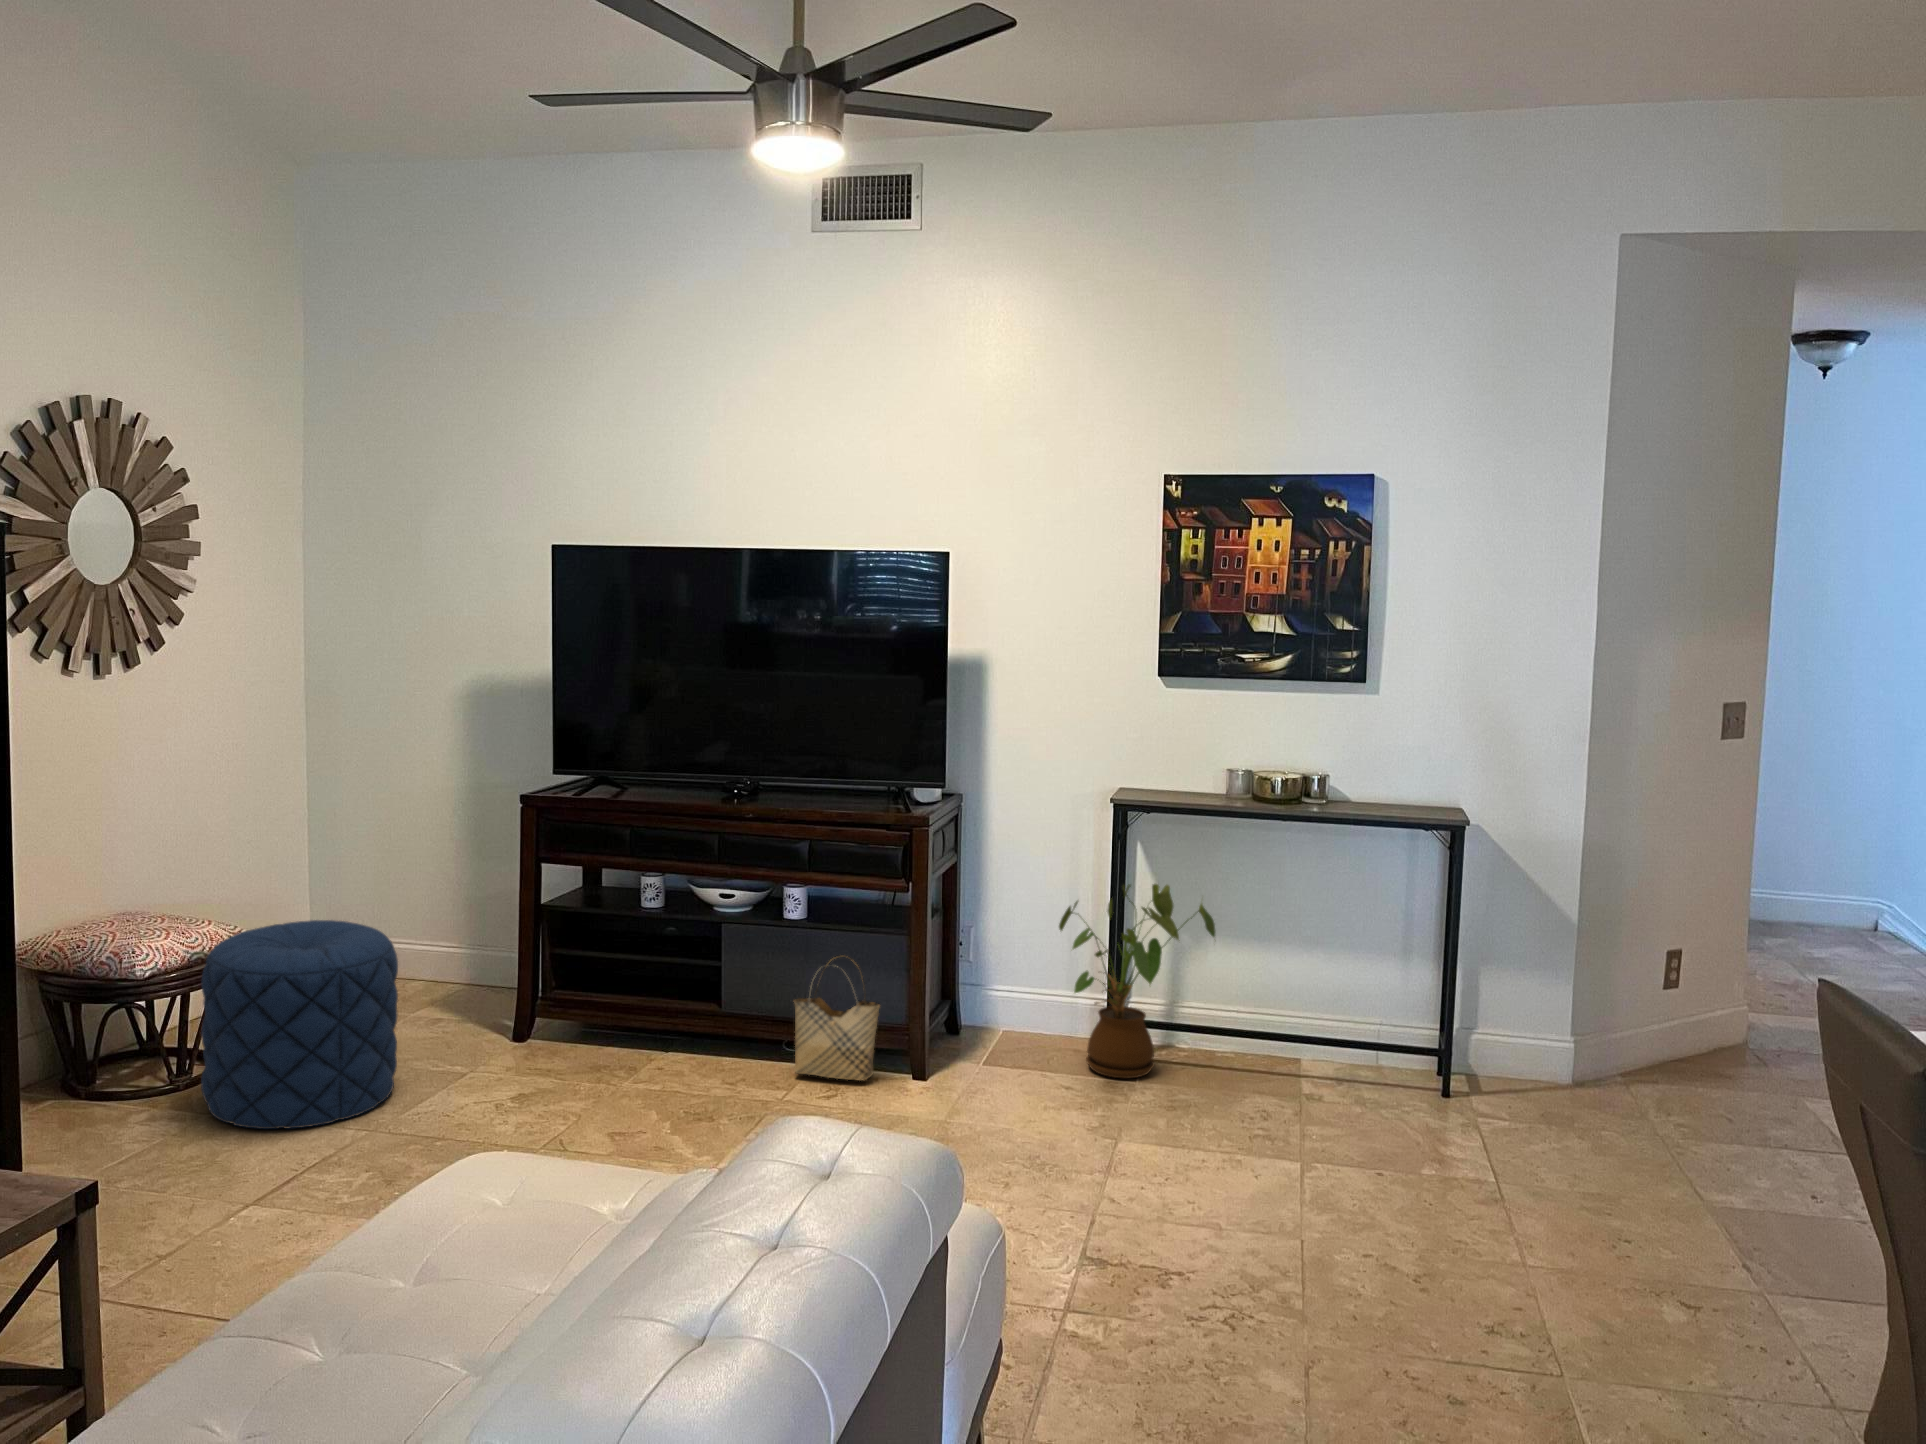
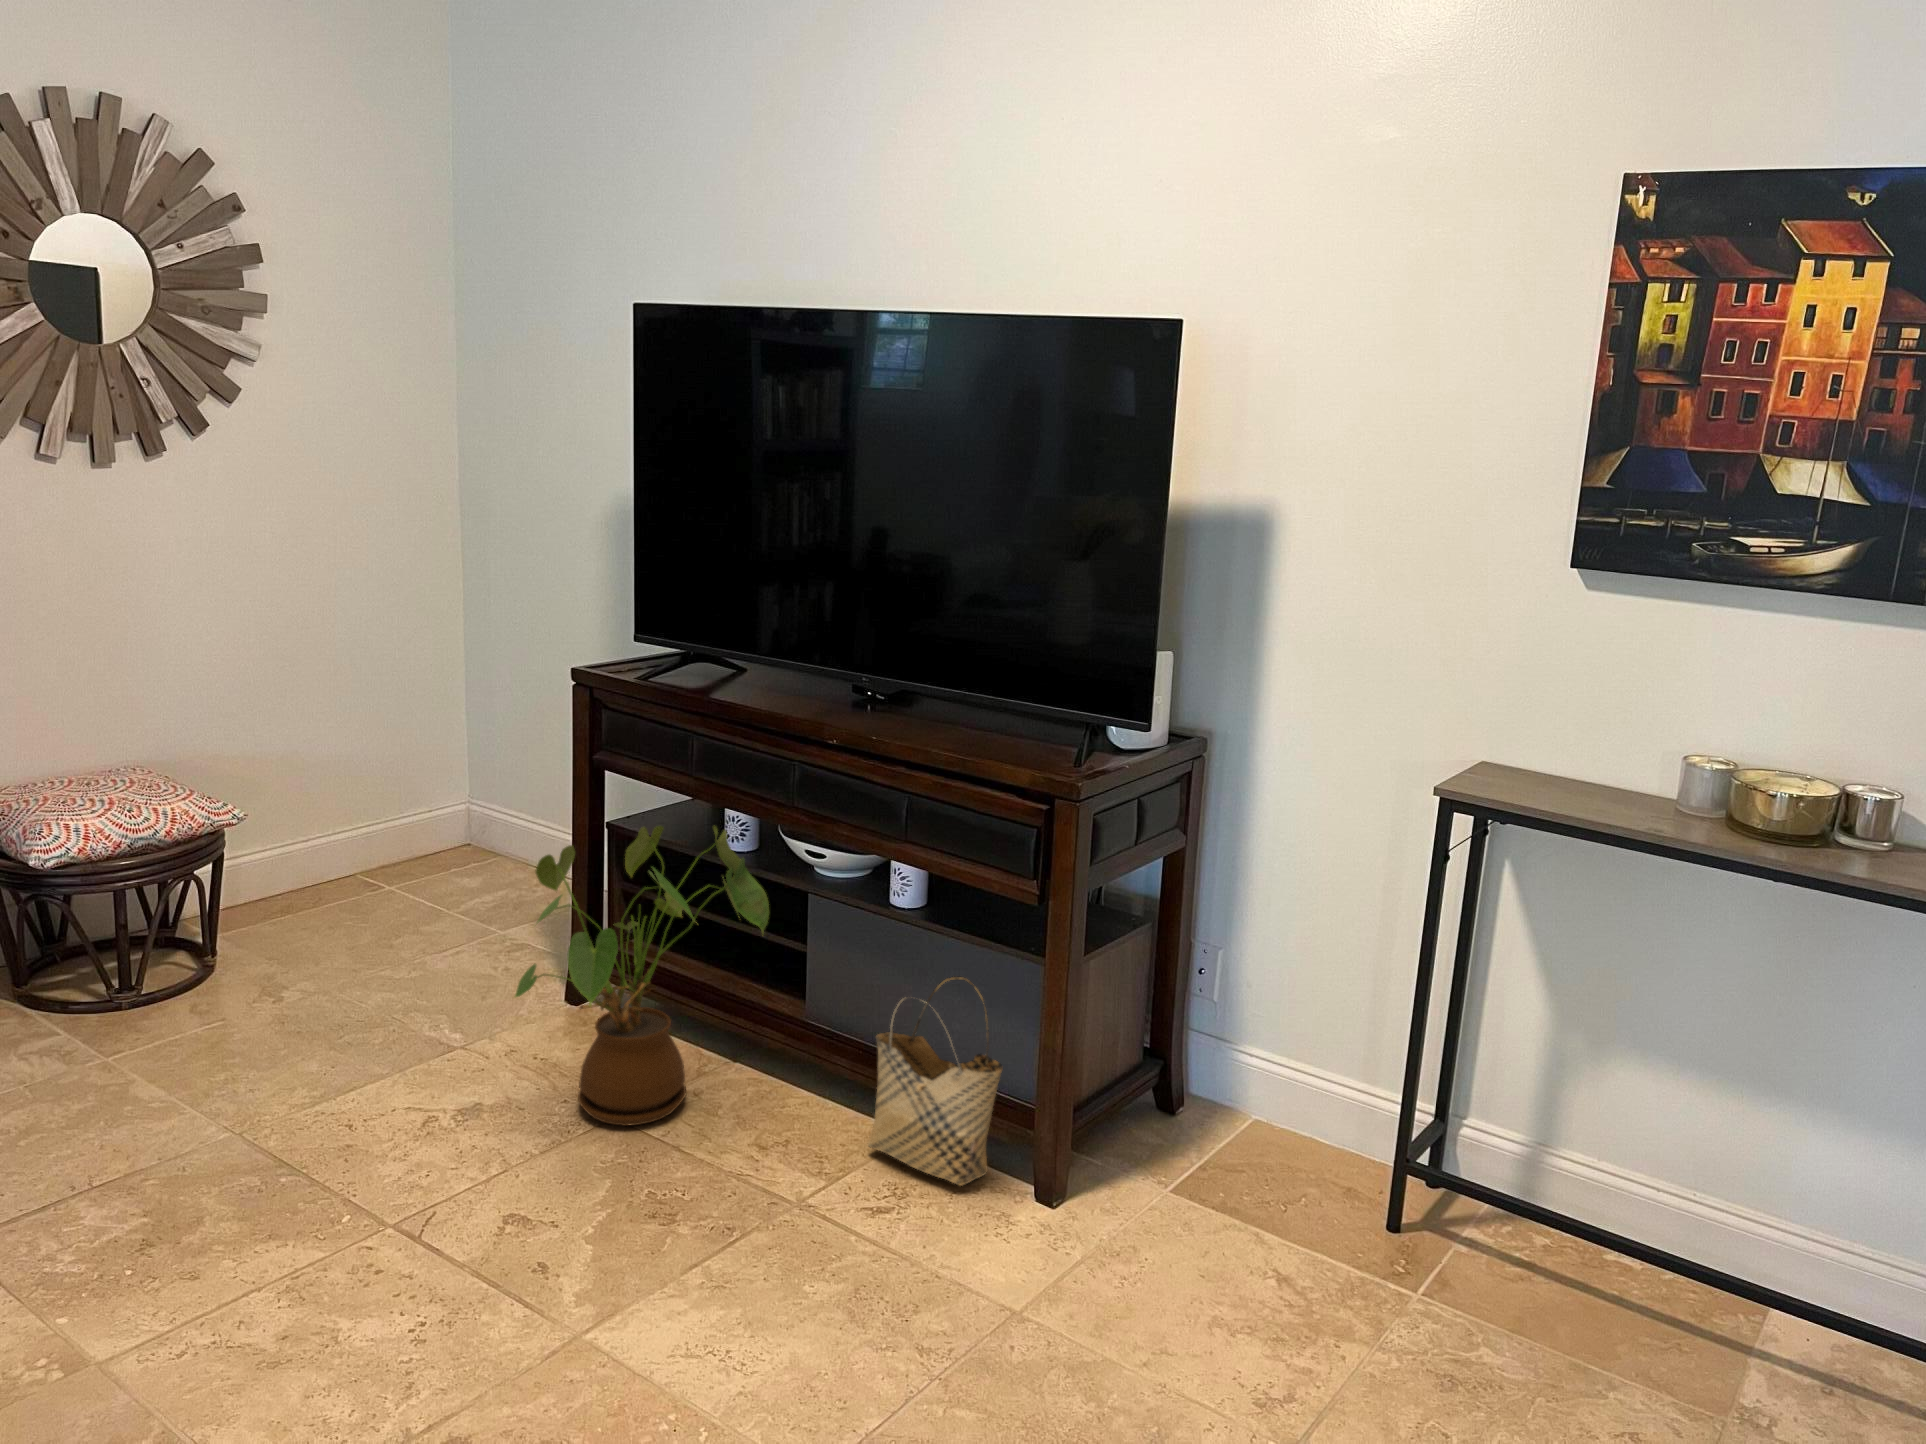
house plant: present [1059,884,1215,1078] -> present [515,826,769,1126]
pouf: present [201,920,398,1129] -> none [78,812,359,1106]

